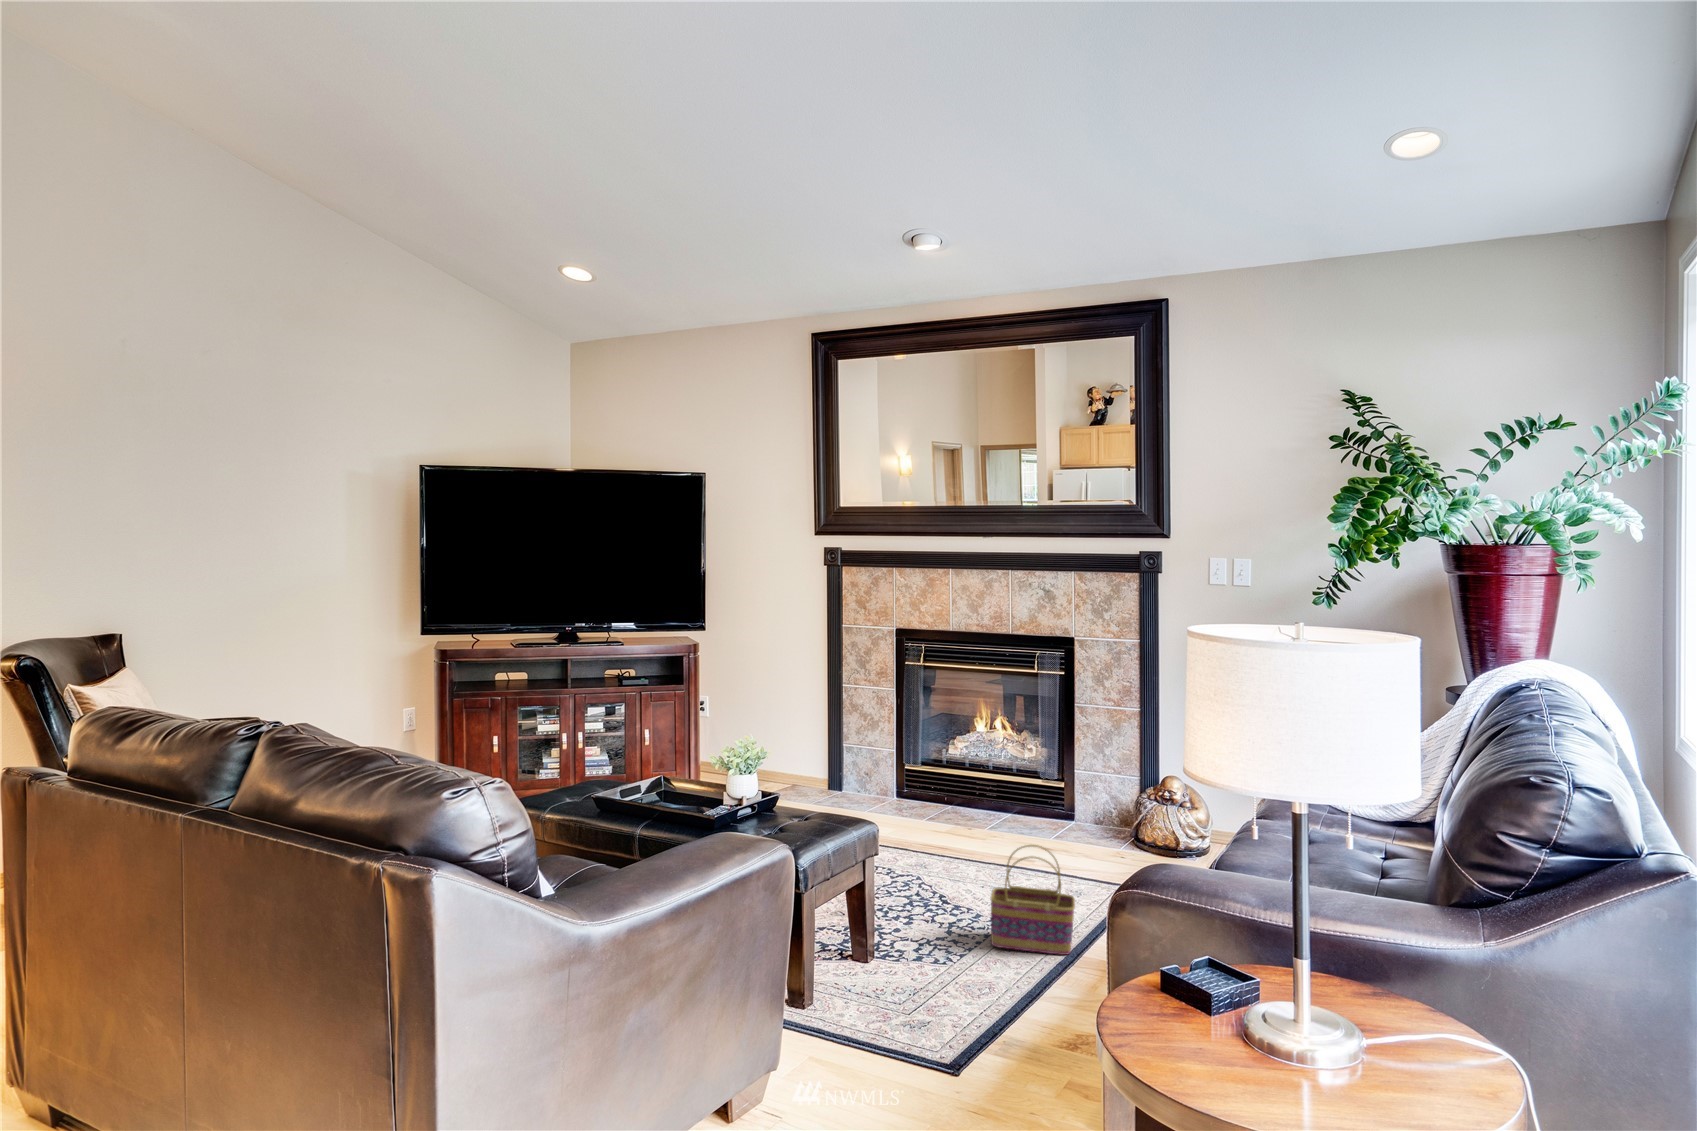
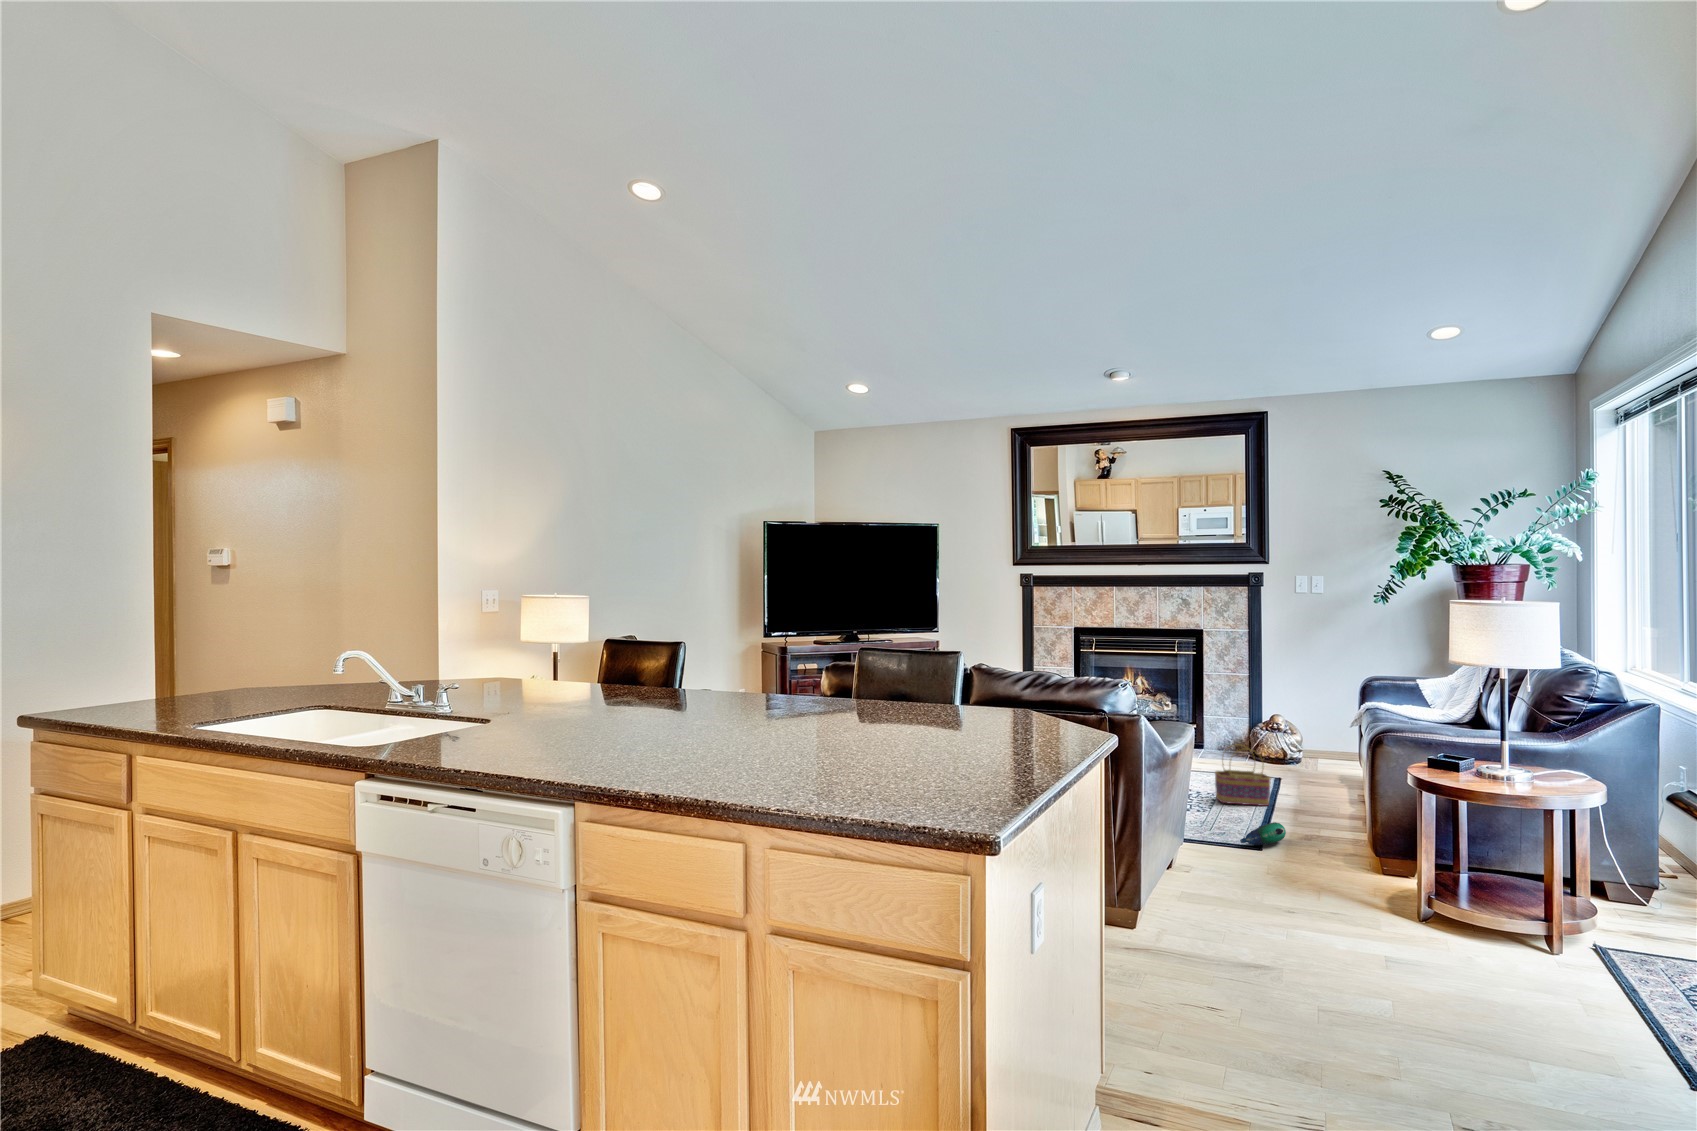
plush toy: none [931,1021,1023,1069] -> present [1240,822,1286,846]

